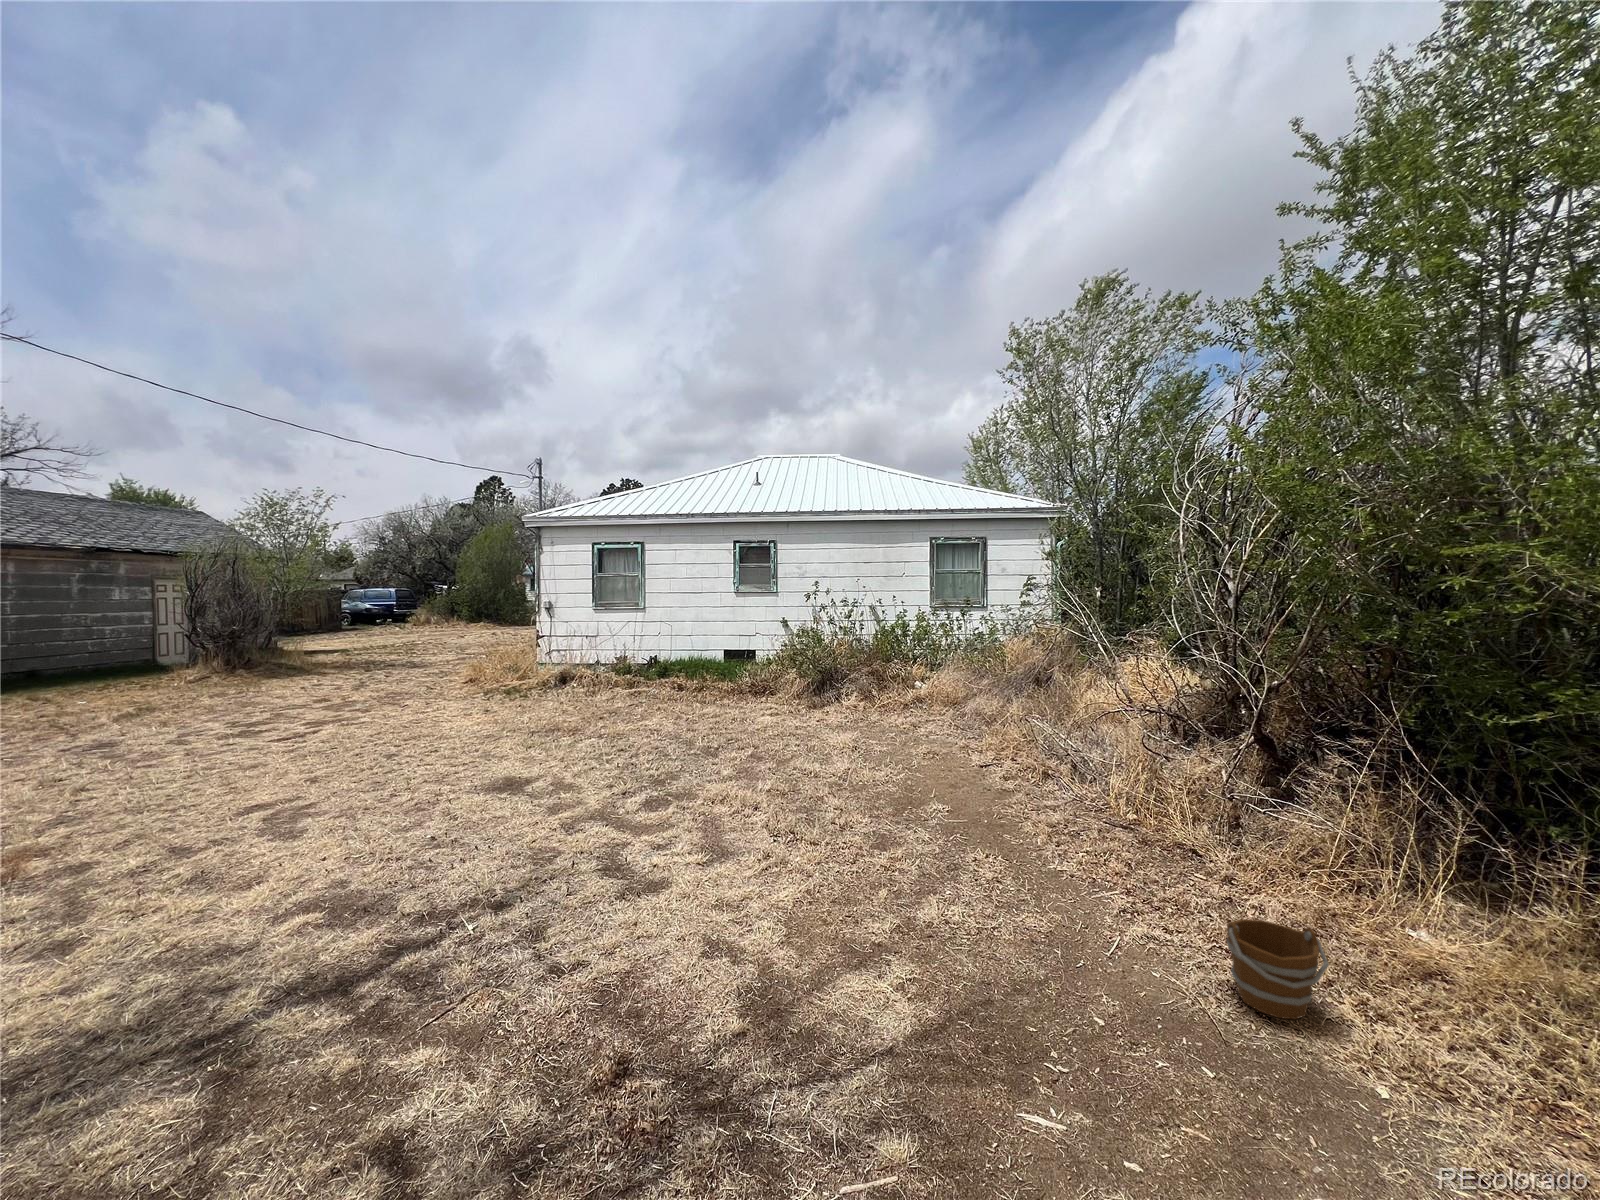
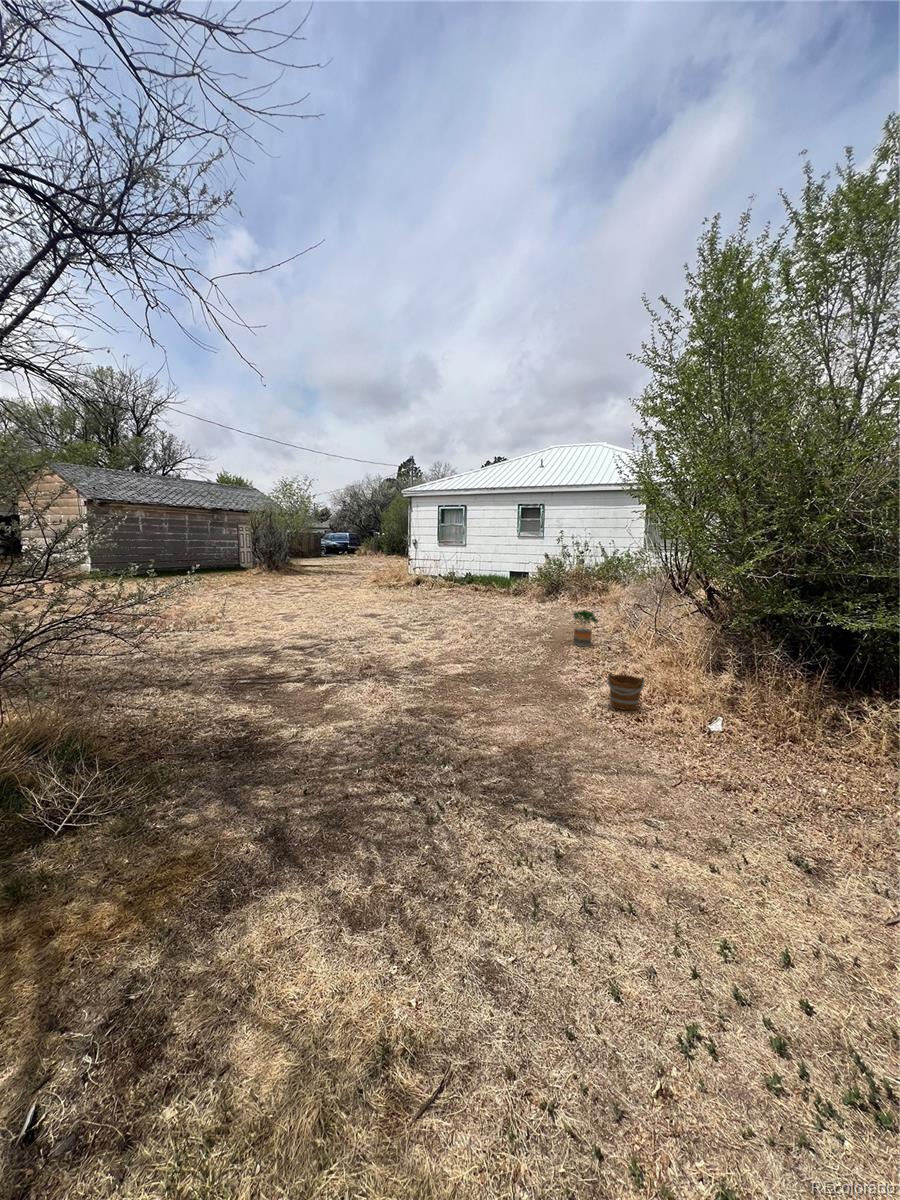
potted tree: none [947,735,1001,807] -> present [573,611,598,647]

